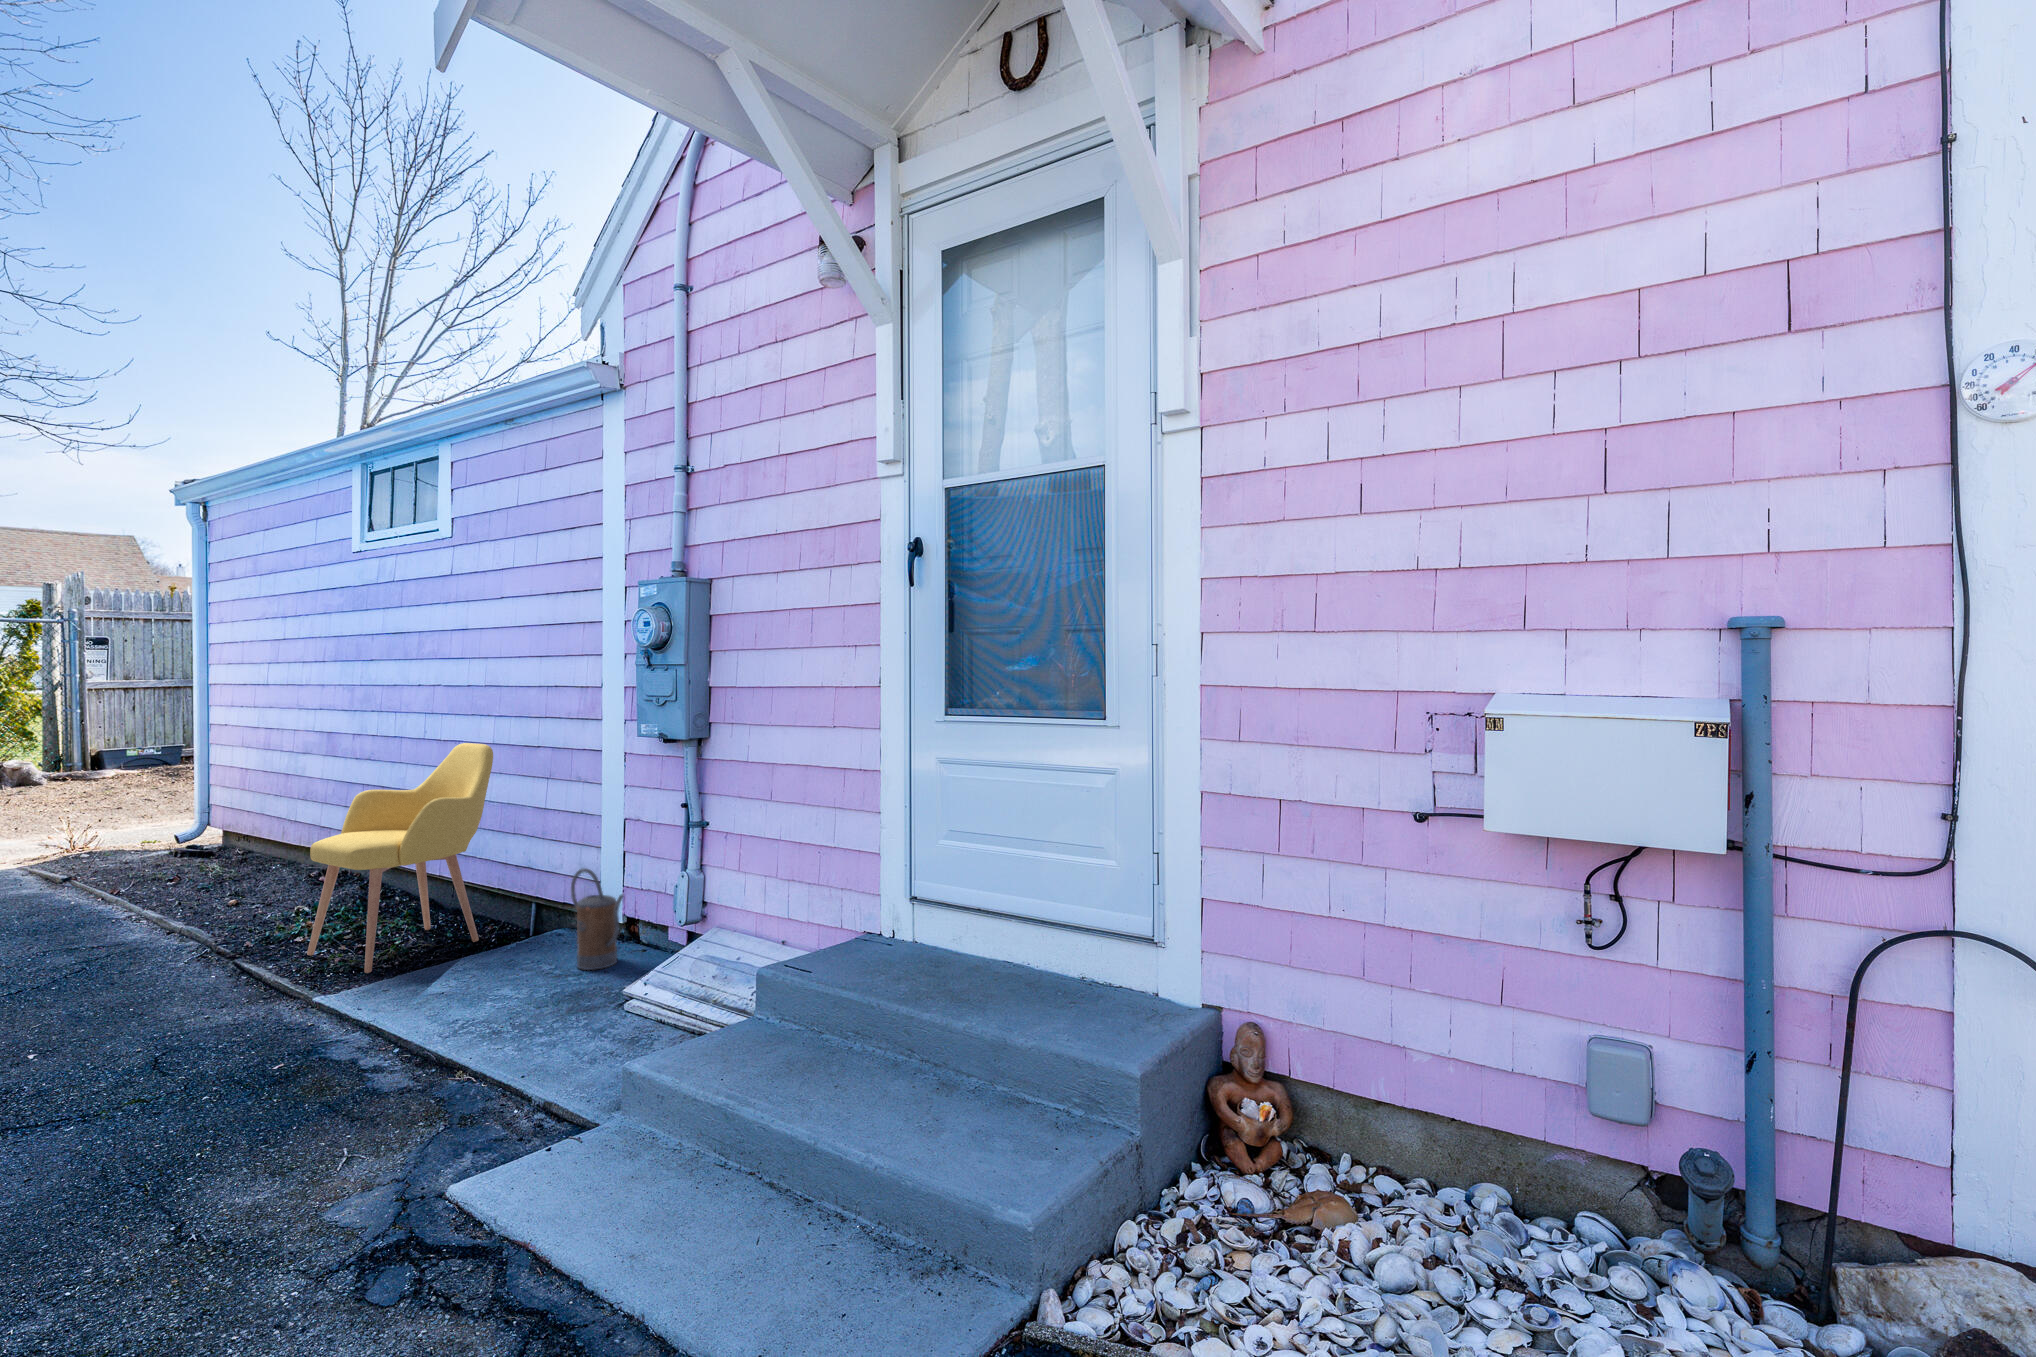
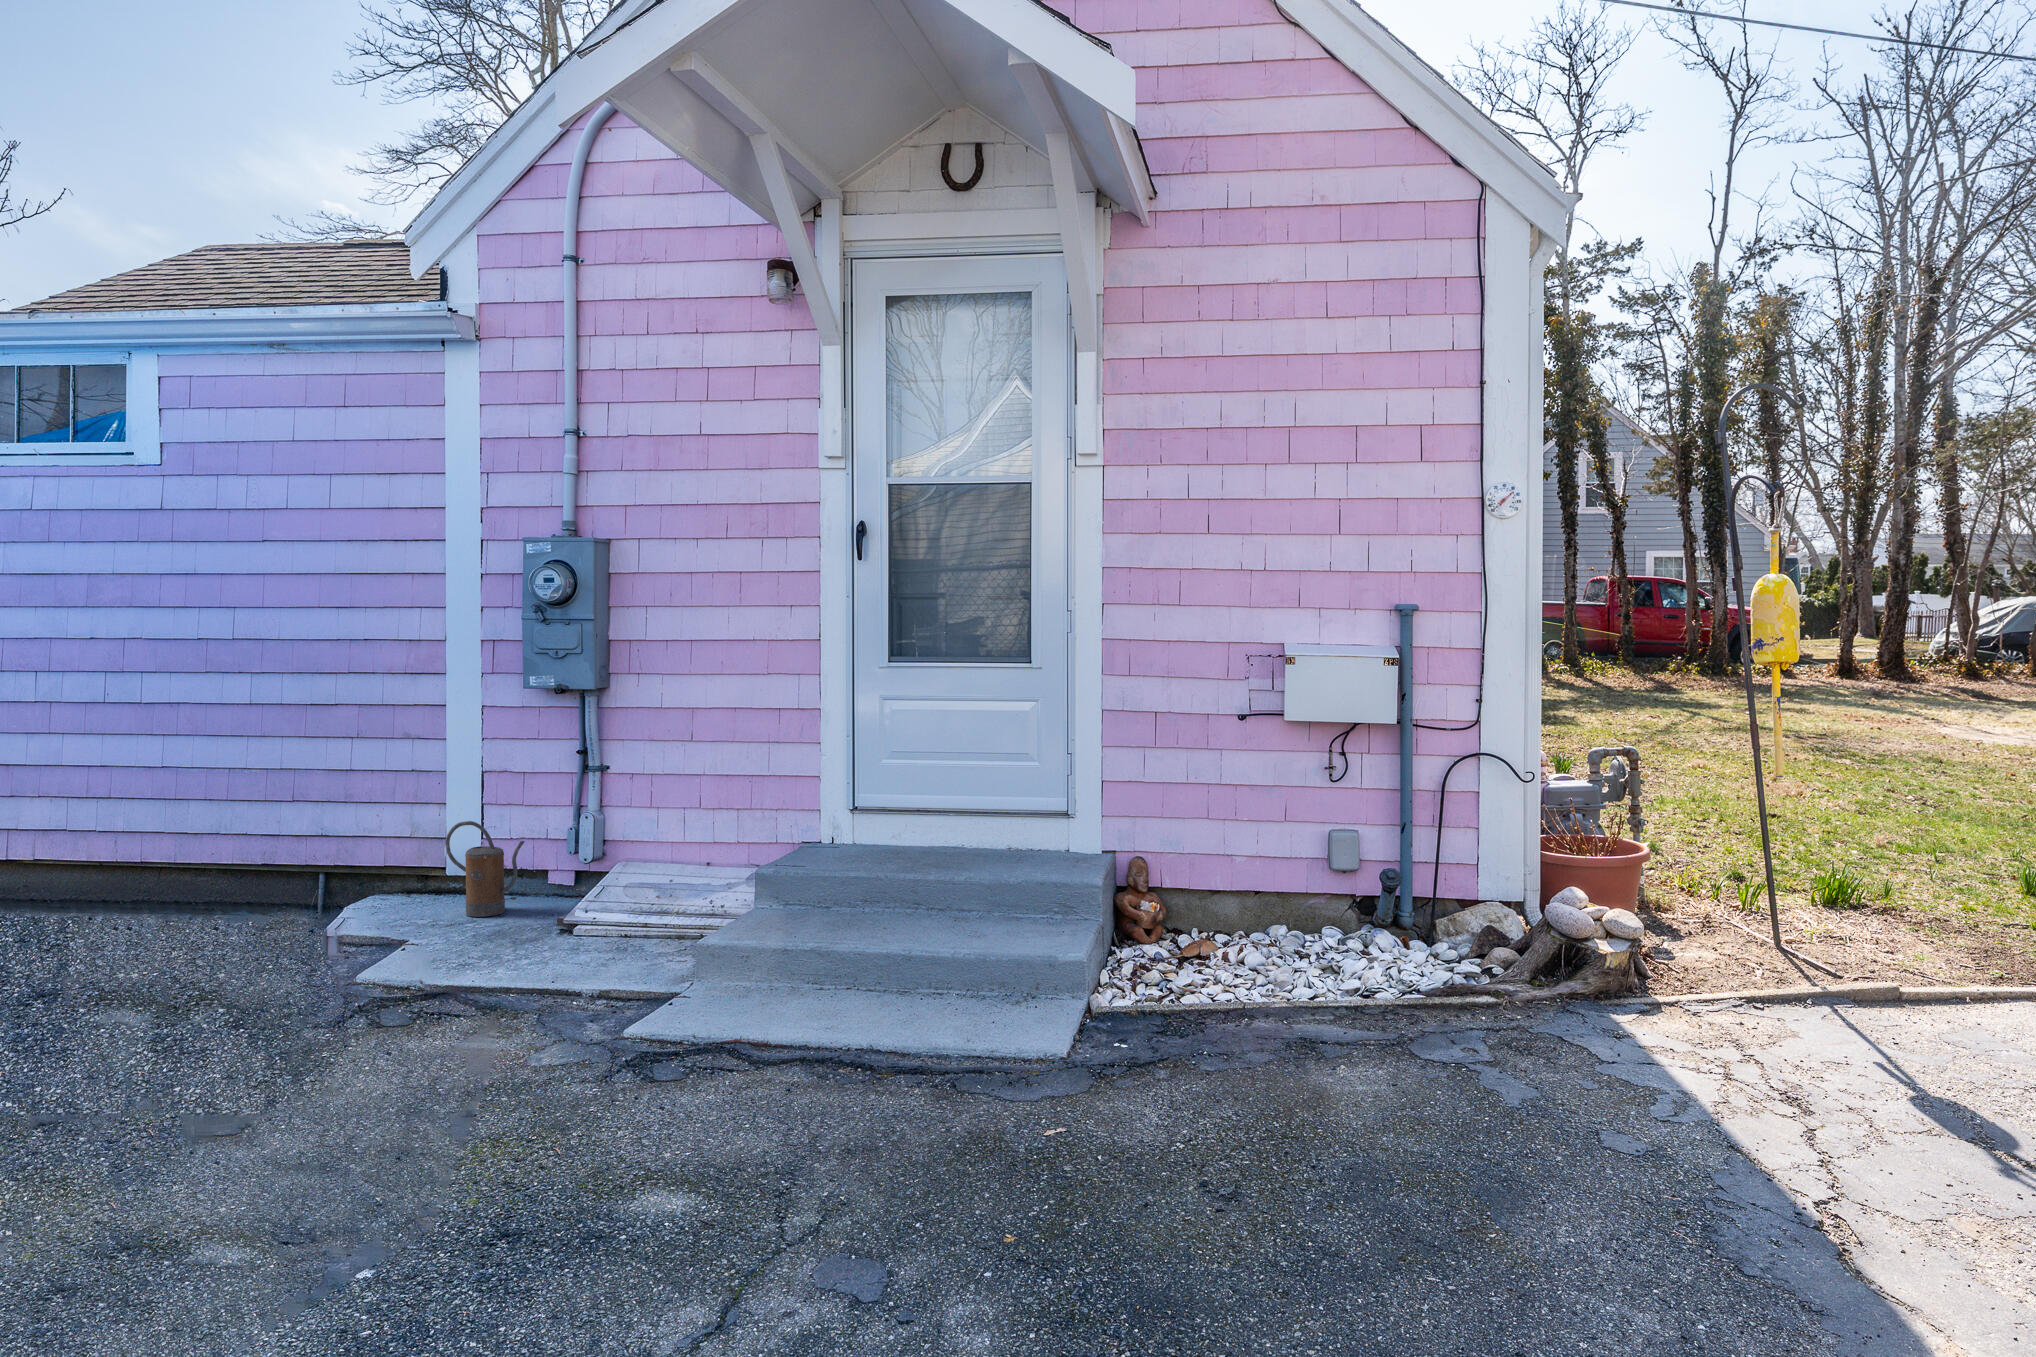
chair: present [307,743,493,973] -> none [70,706,272,952]

